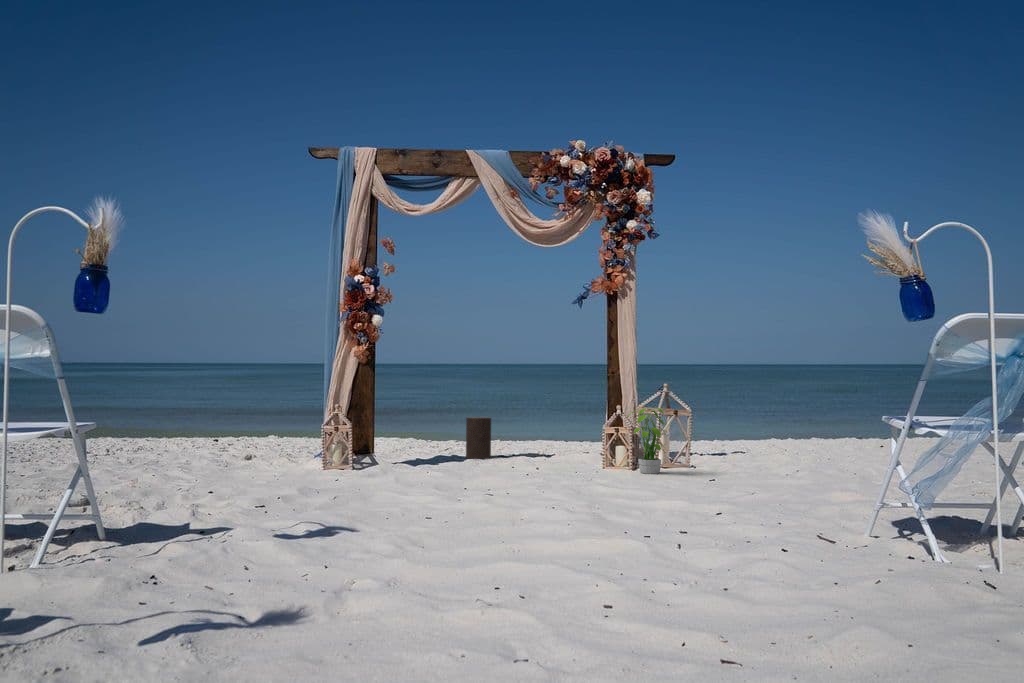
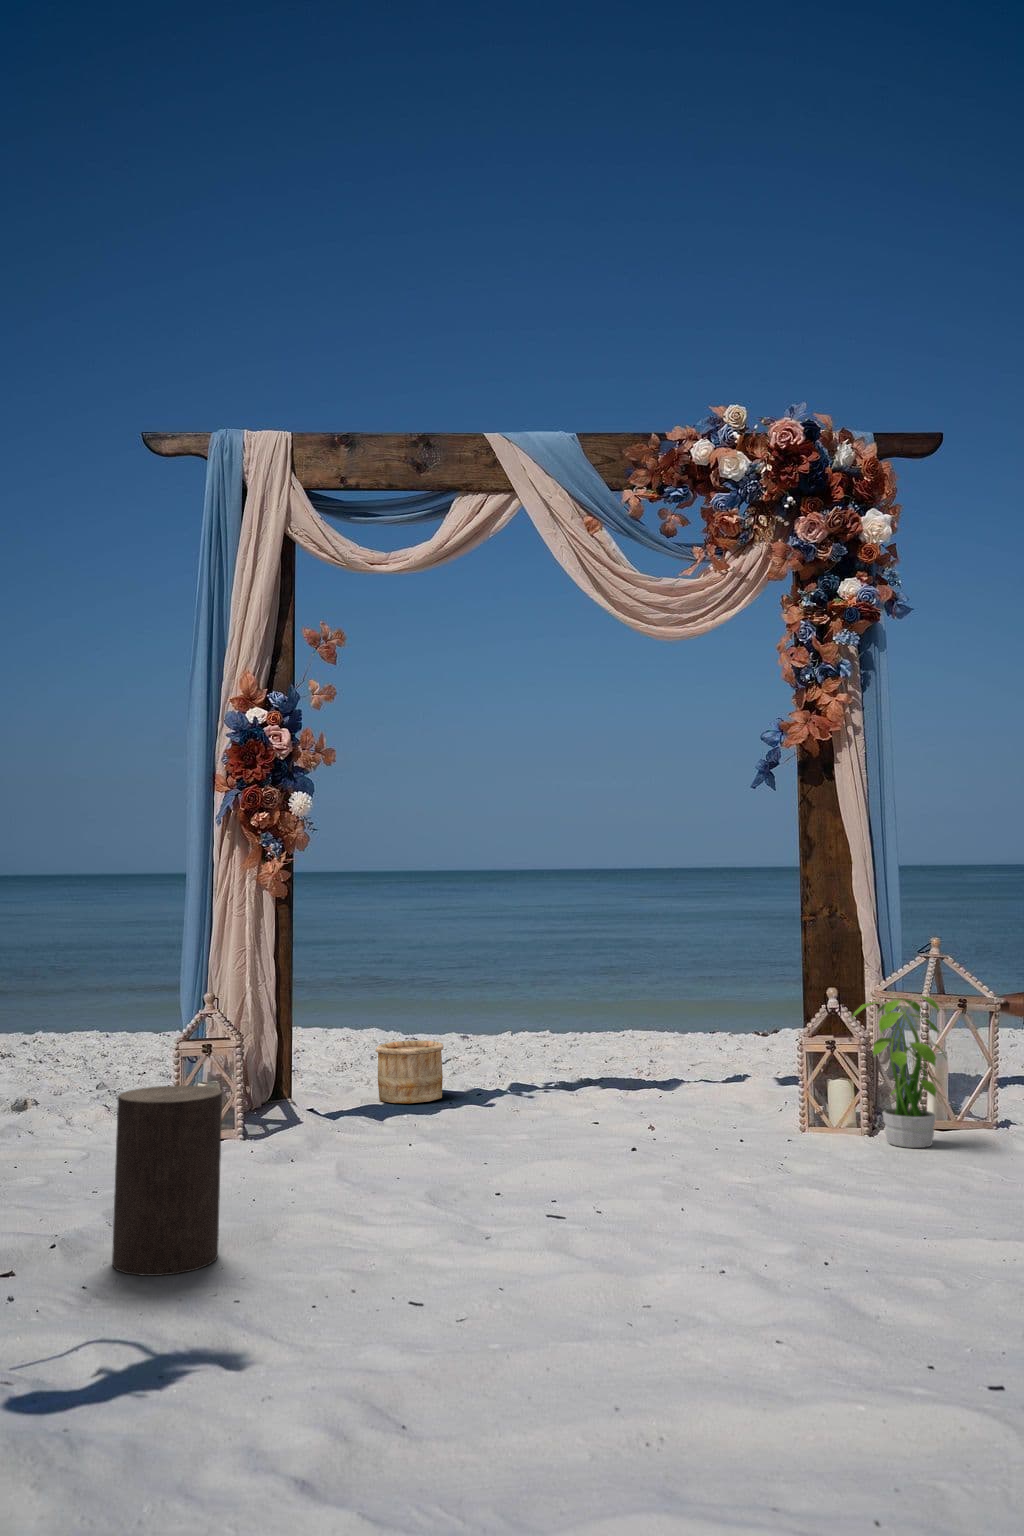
stool: present [466,417,491,459] -> present [112,1085,222,1276]
wooden bucket: none [413,434,445,461] -> present [375,1041,443,1103]

